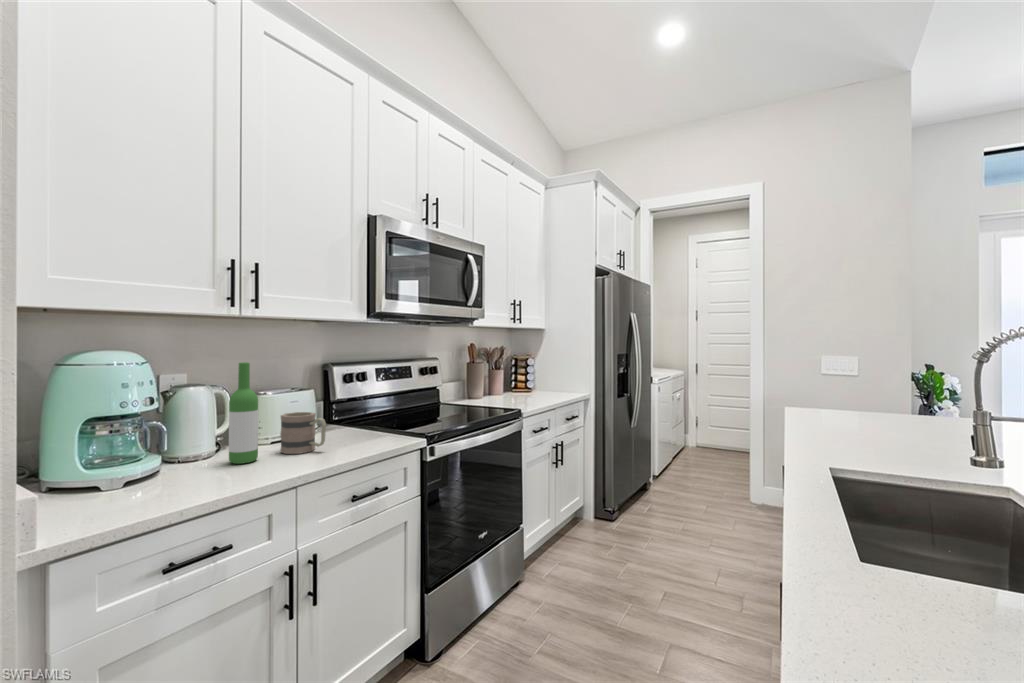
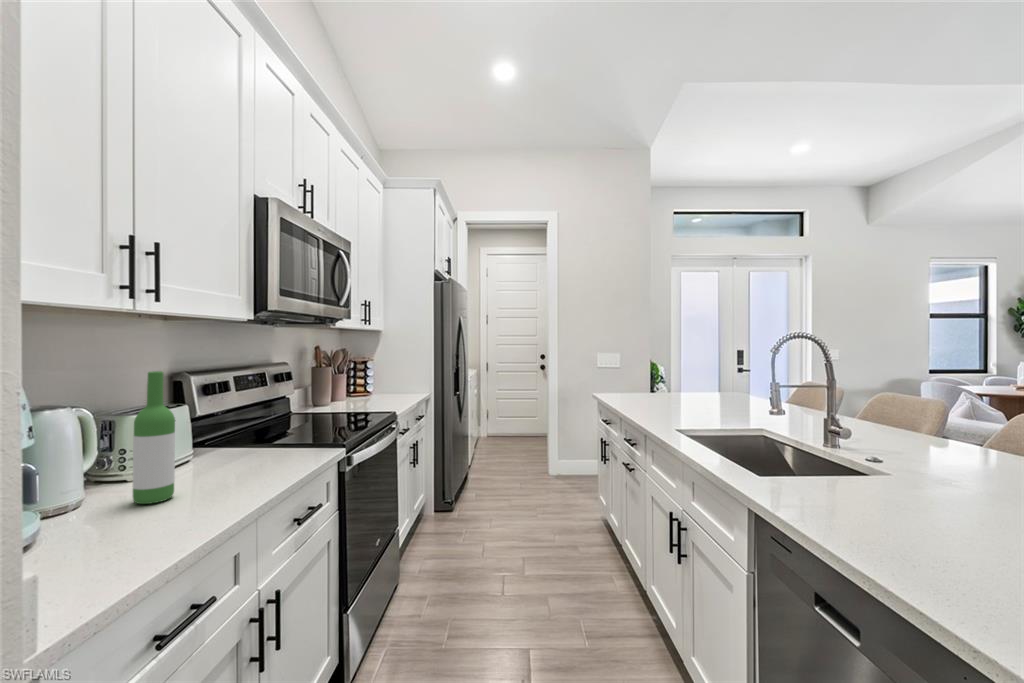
mug: present [280,412,326,454] -> none [187,430,253,484]

